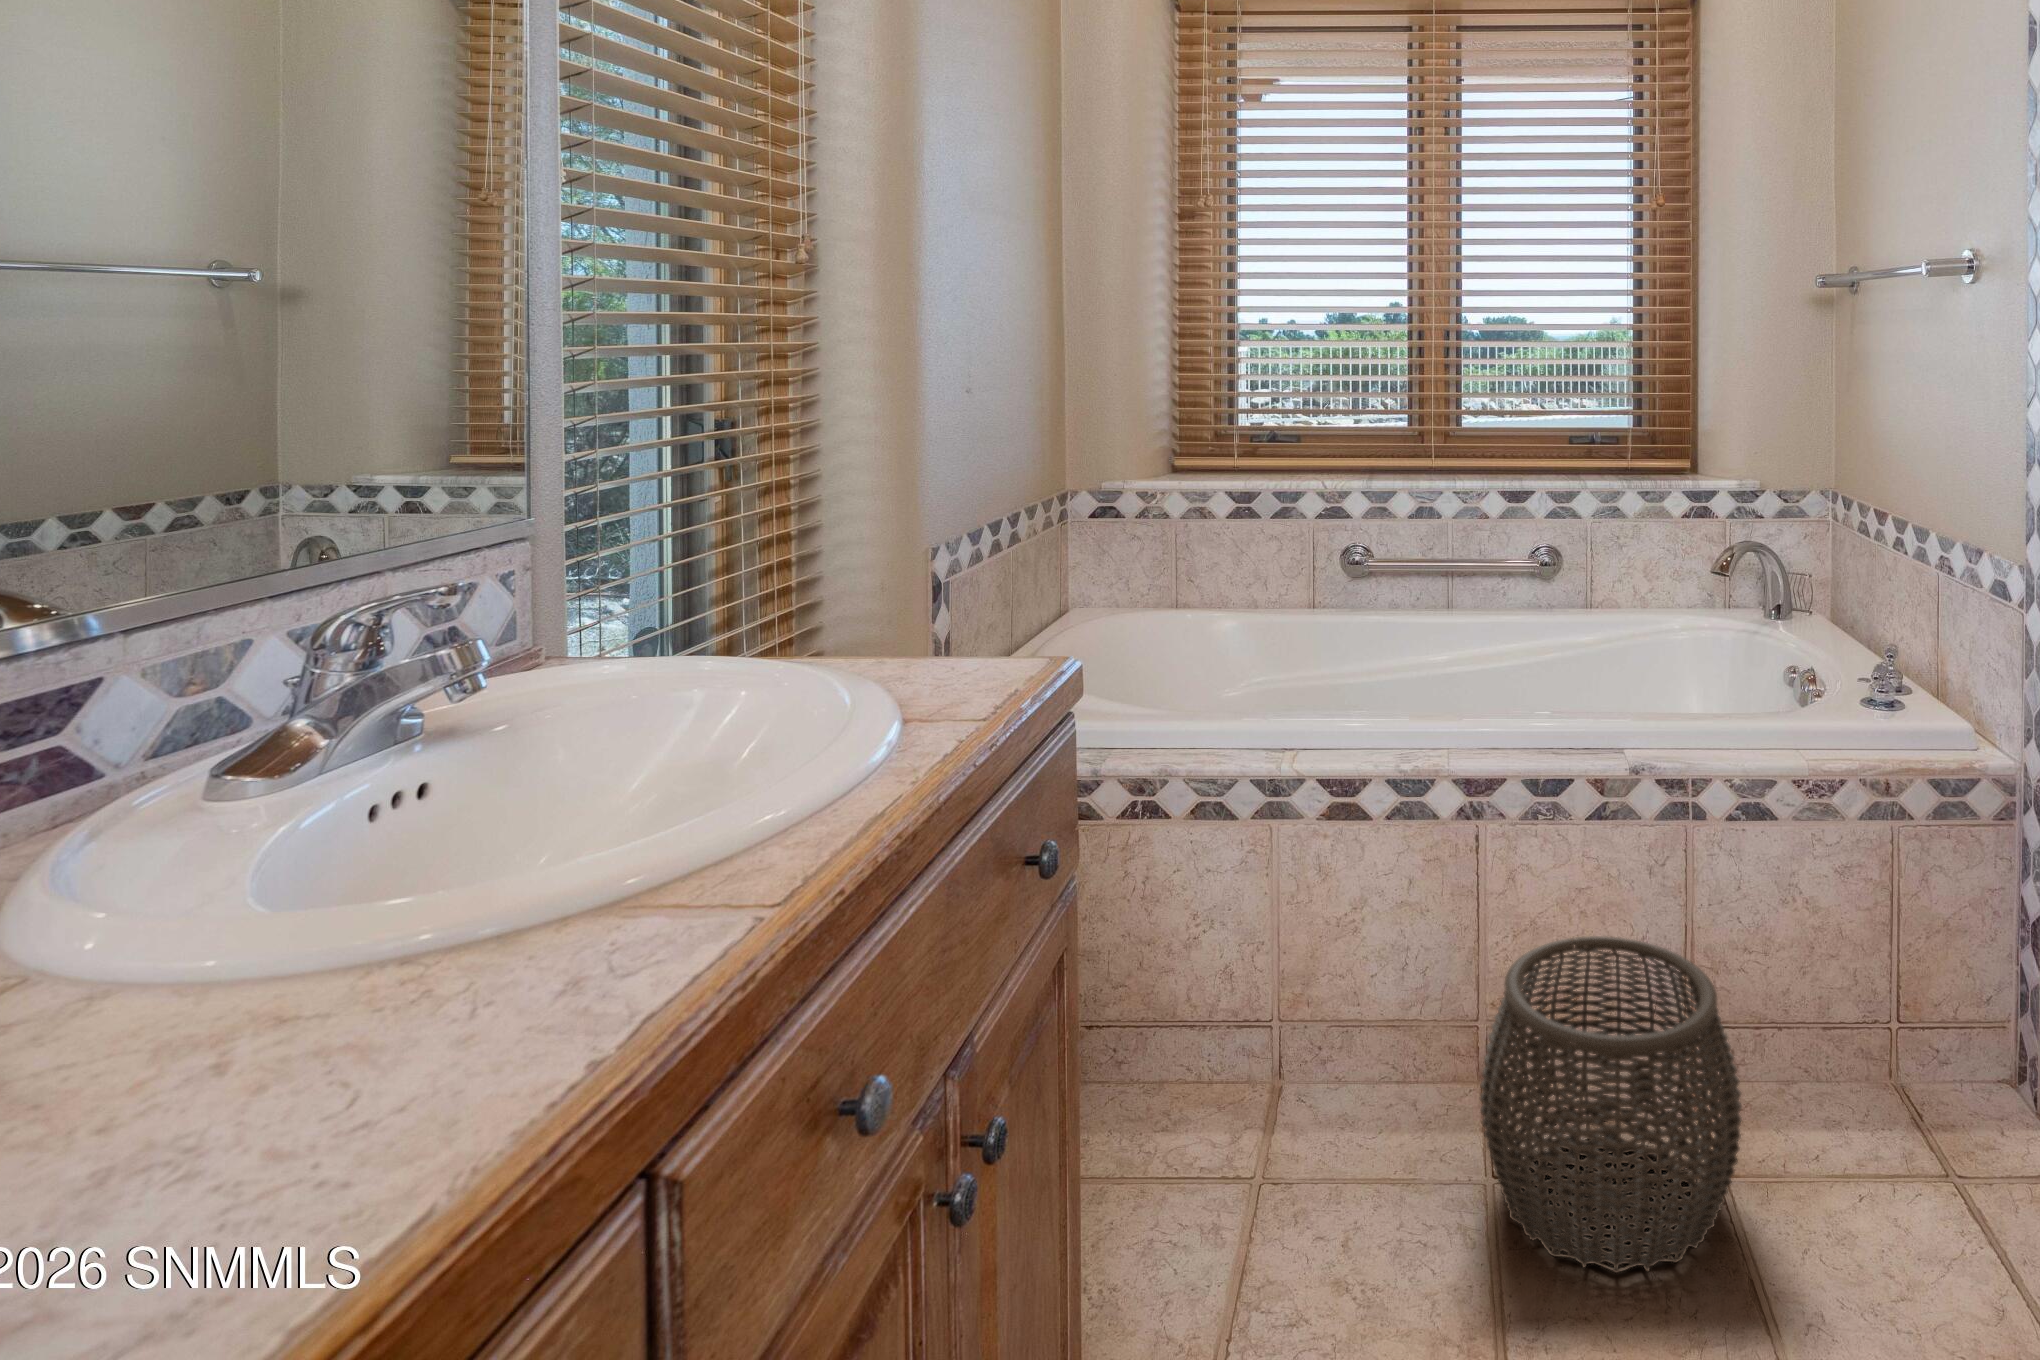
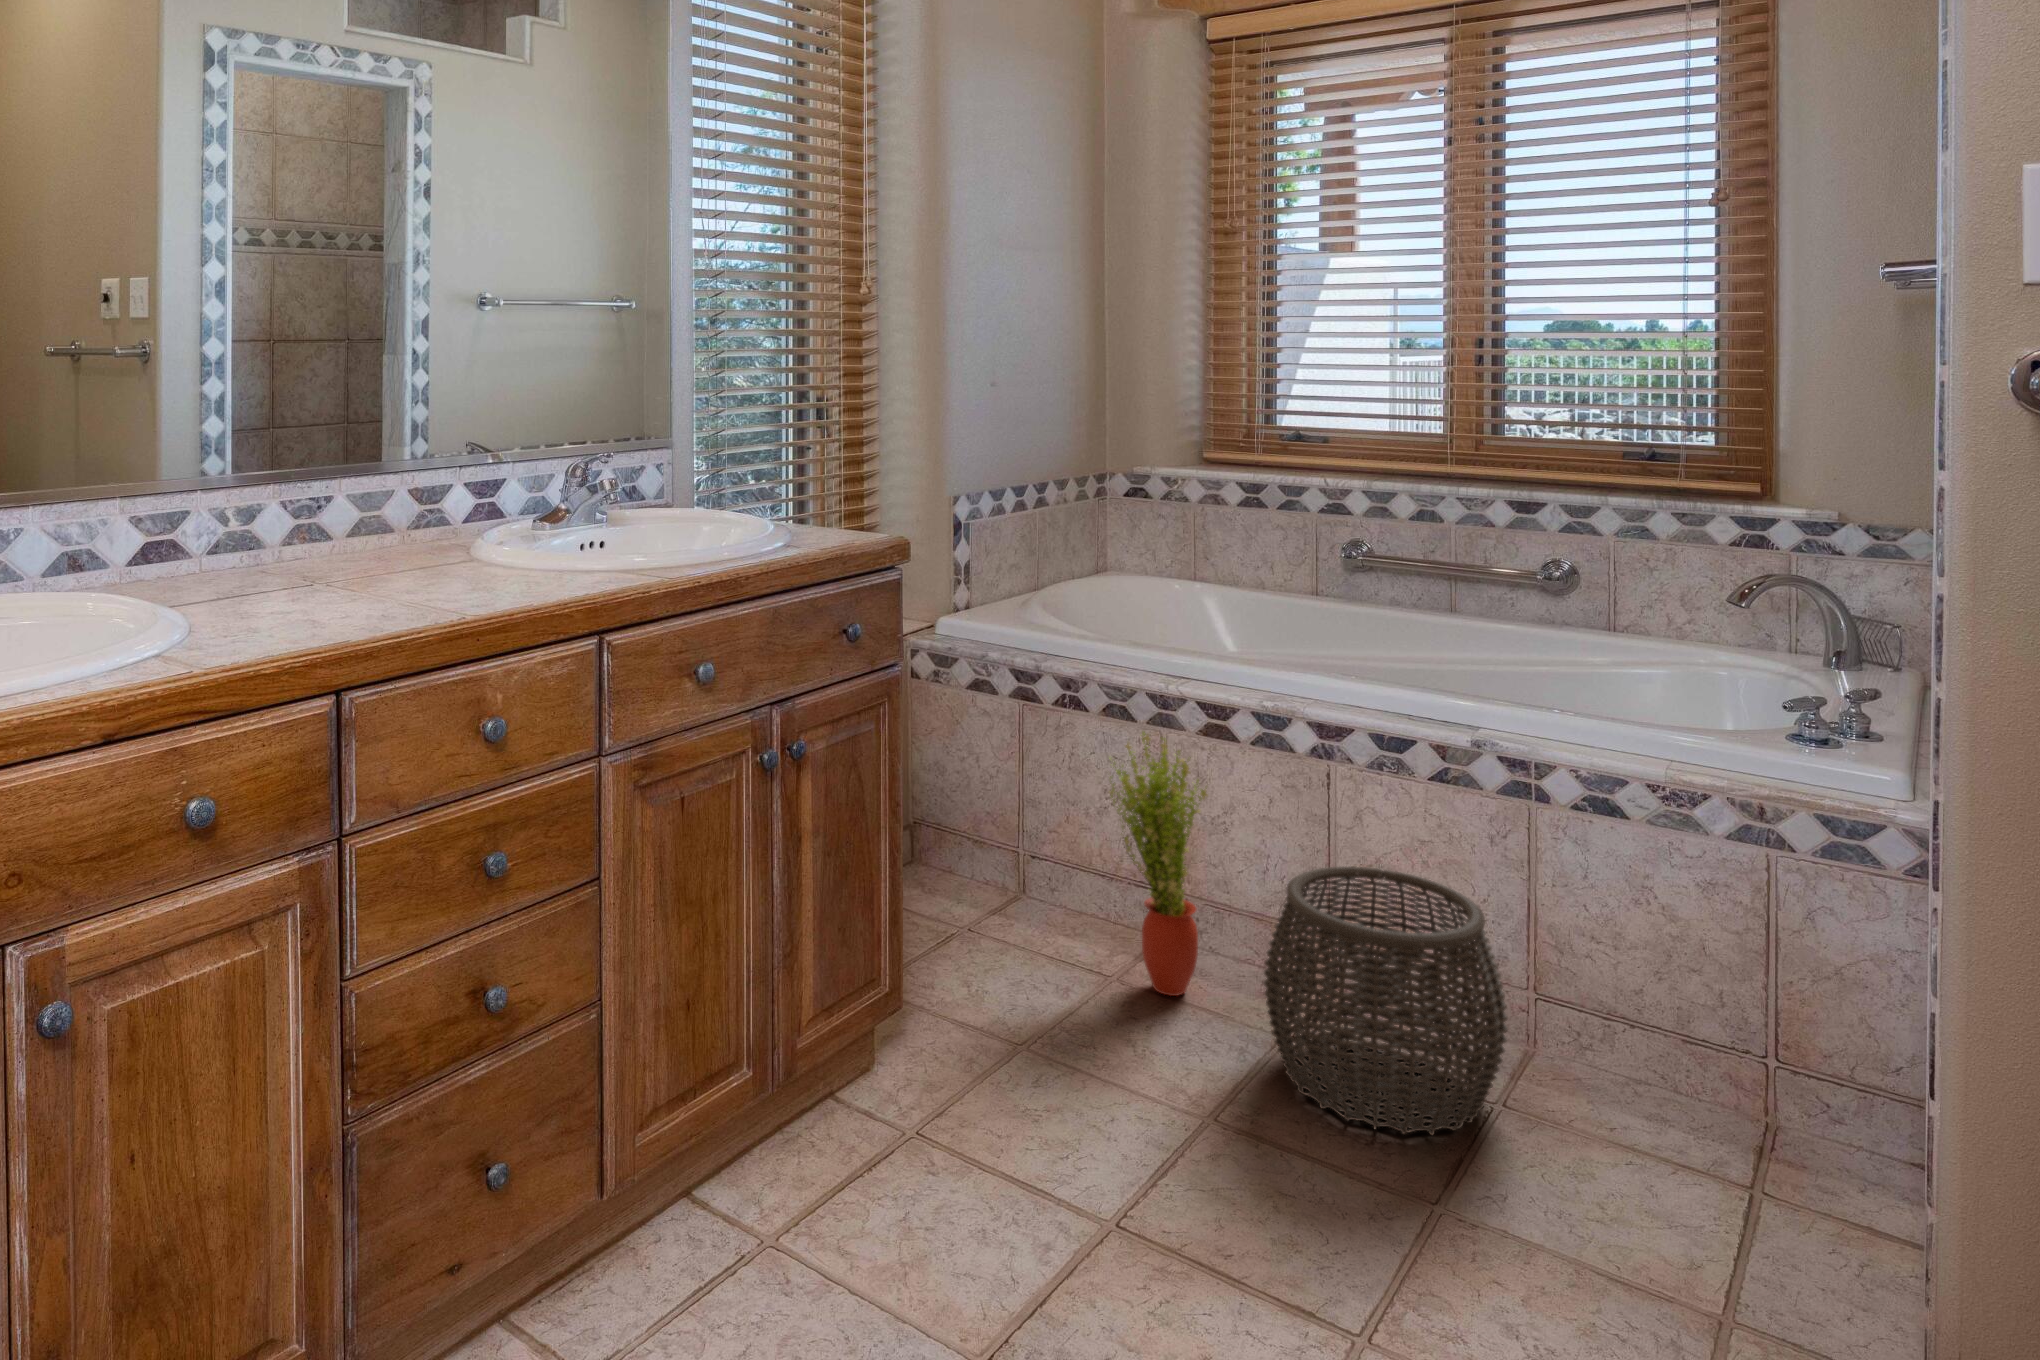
potted plant: none [1237,834,1372,1167] -> present [1109,732,1207,996]

